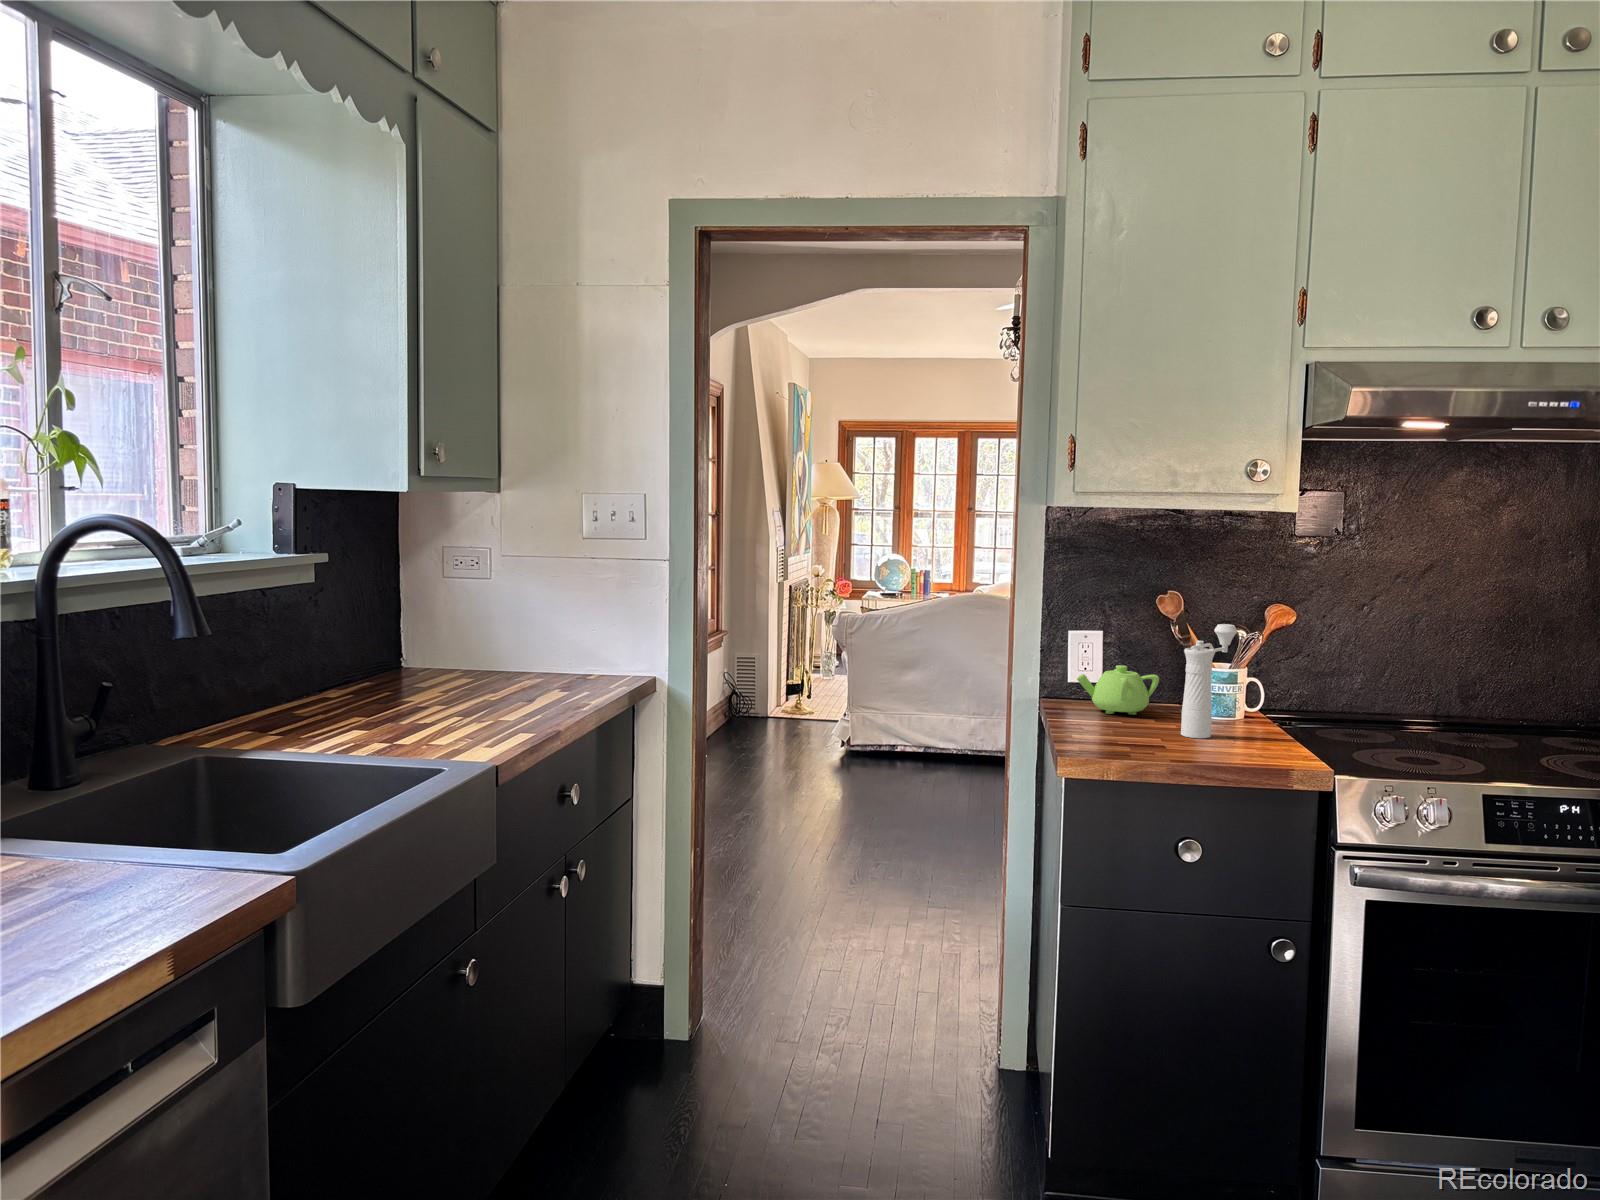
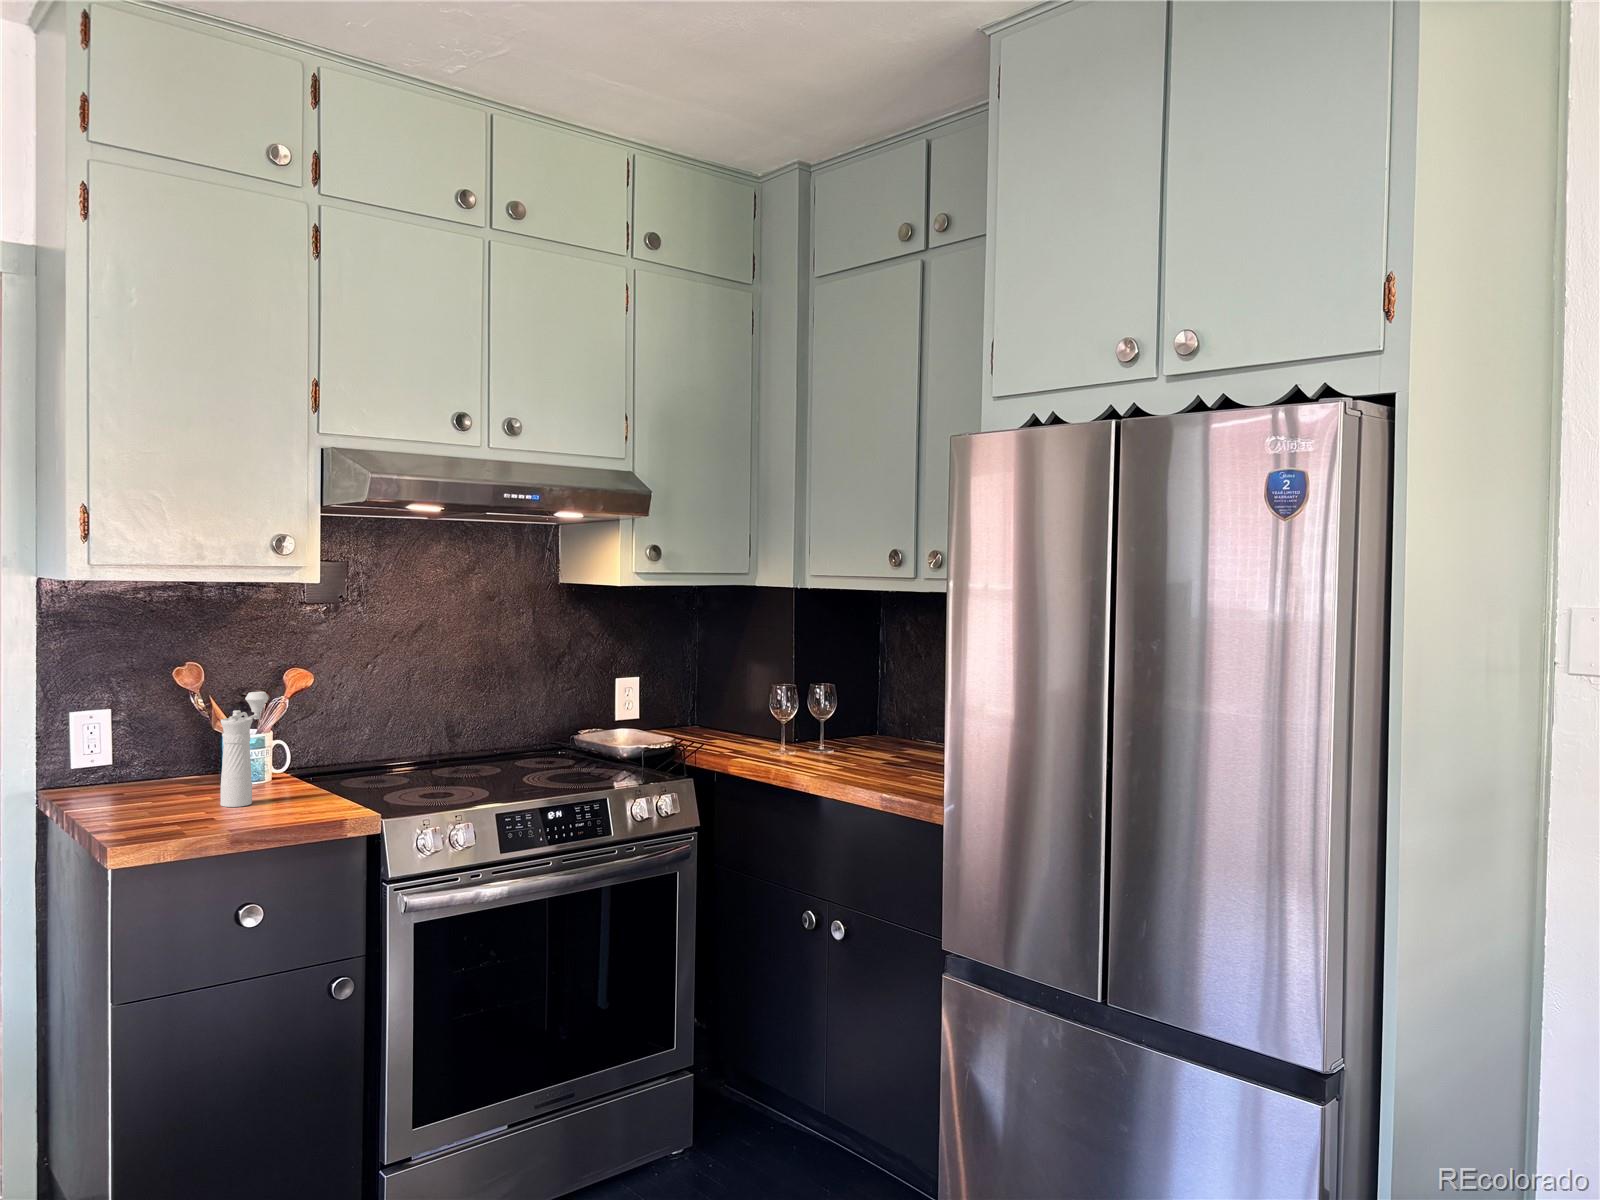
teapot: present [1077,665,1159,715] -> none [89,744,184,797]

